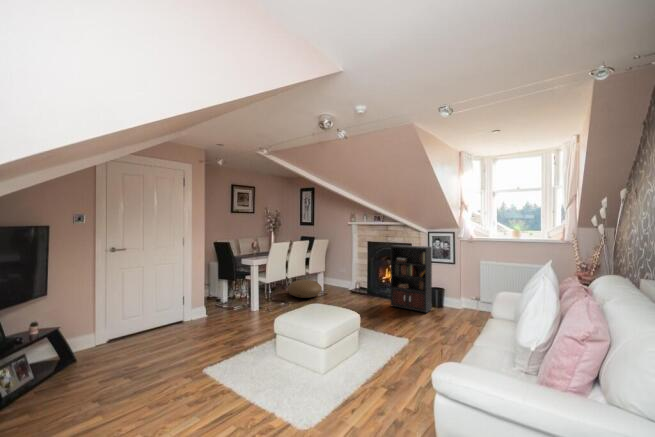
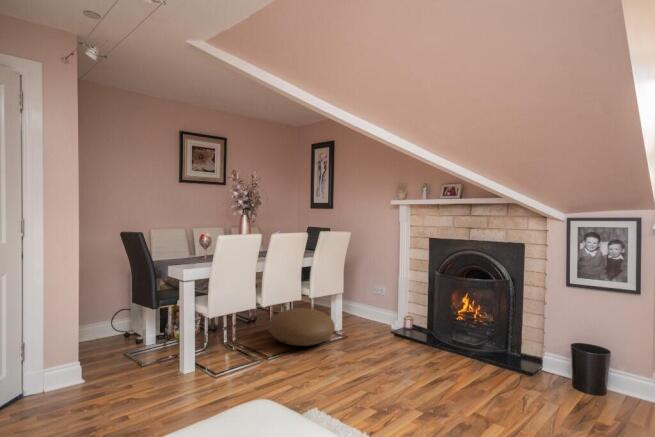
bookcase: present [391,245,432,313] -> none [477,245,615,410]

